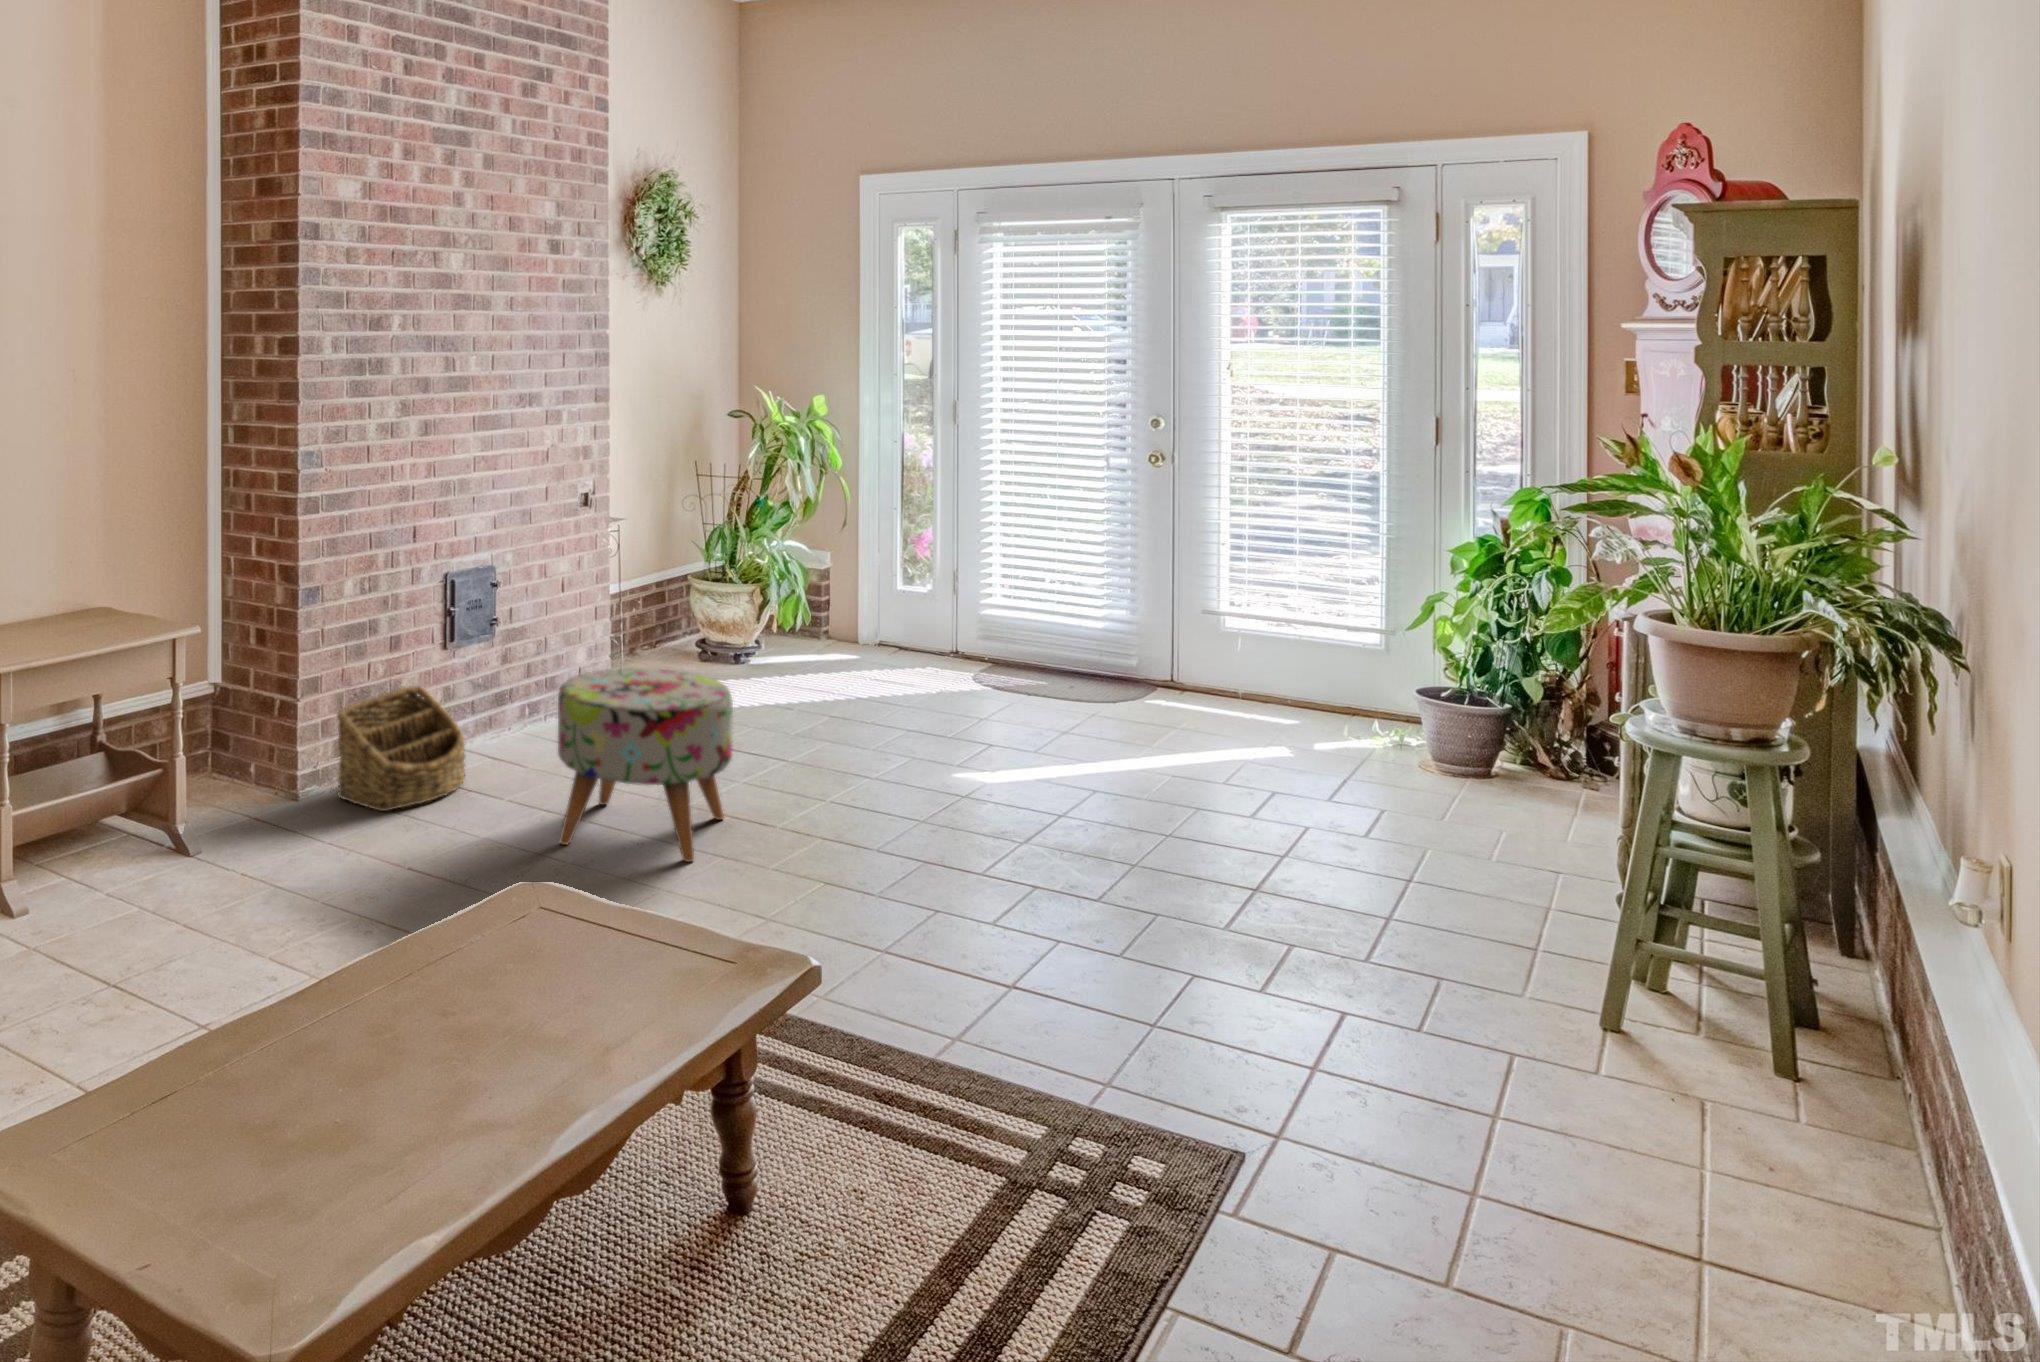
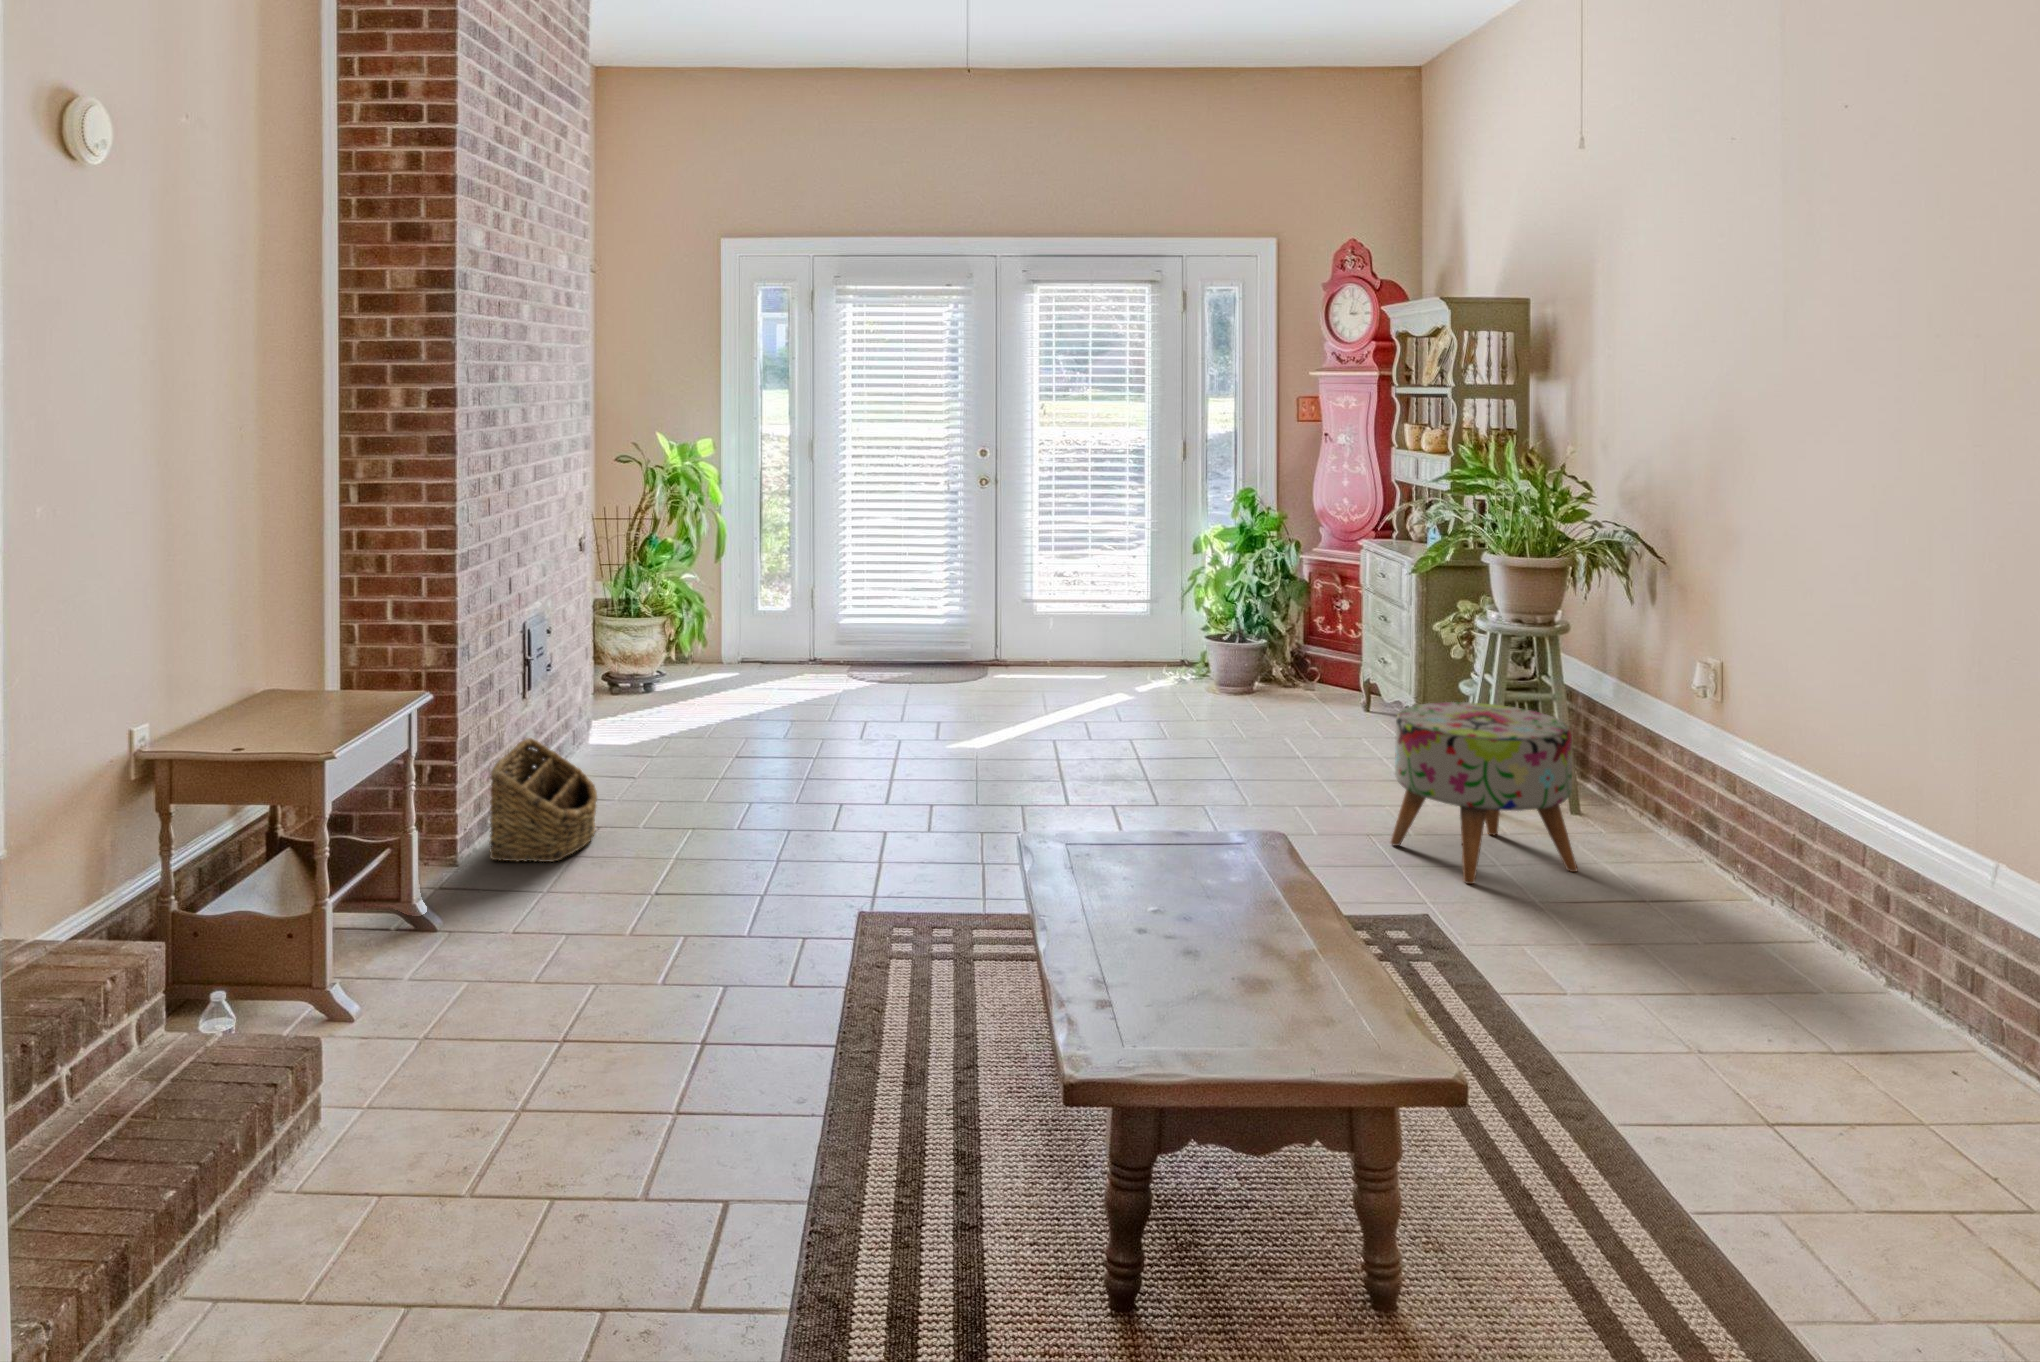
ottoman: present [558,668,733,862] -> present [1391,702,1577,884]

